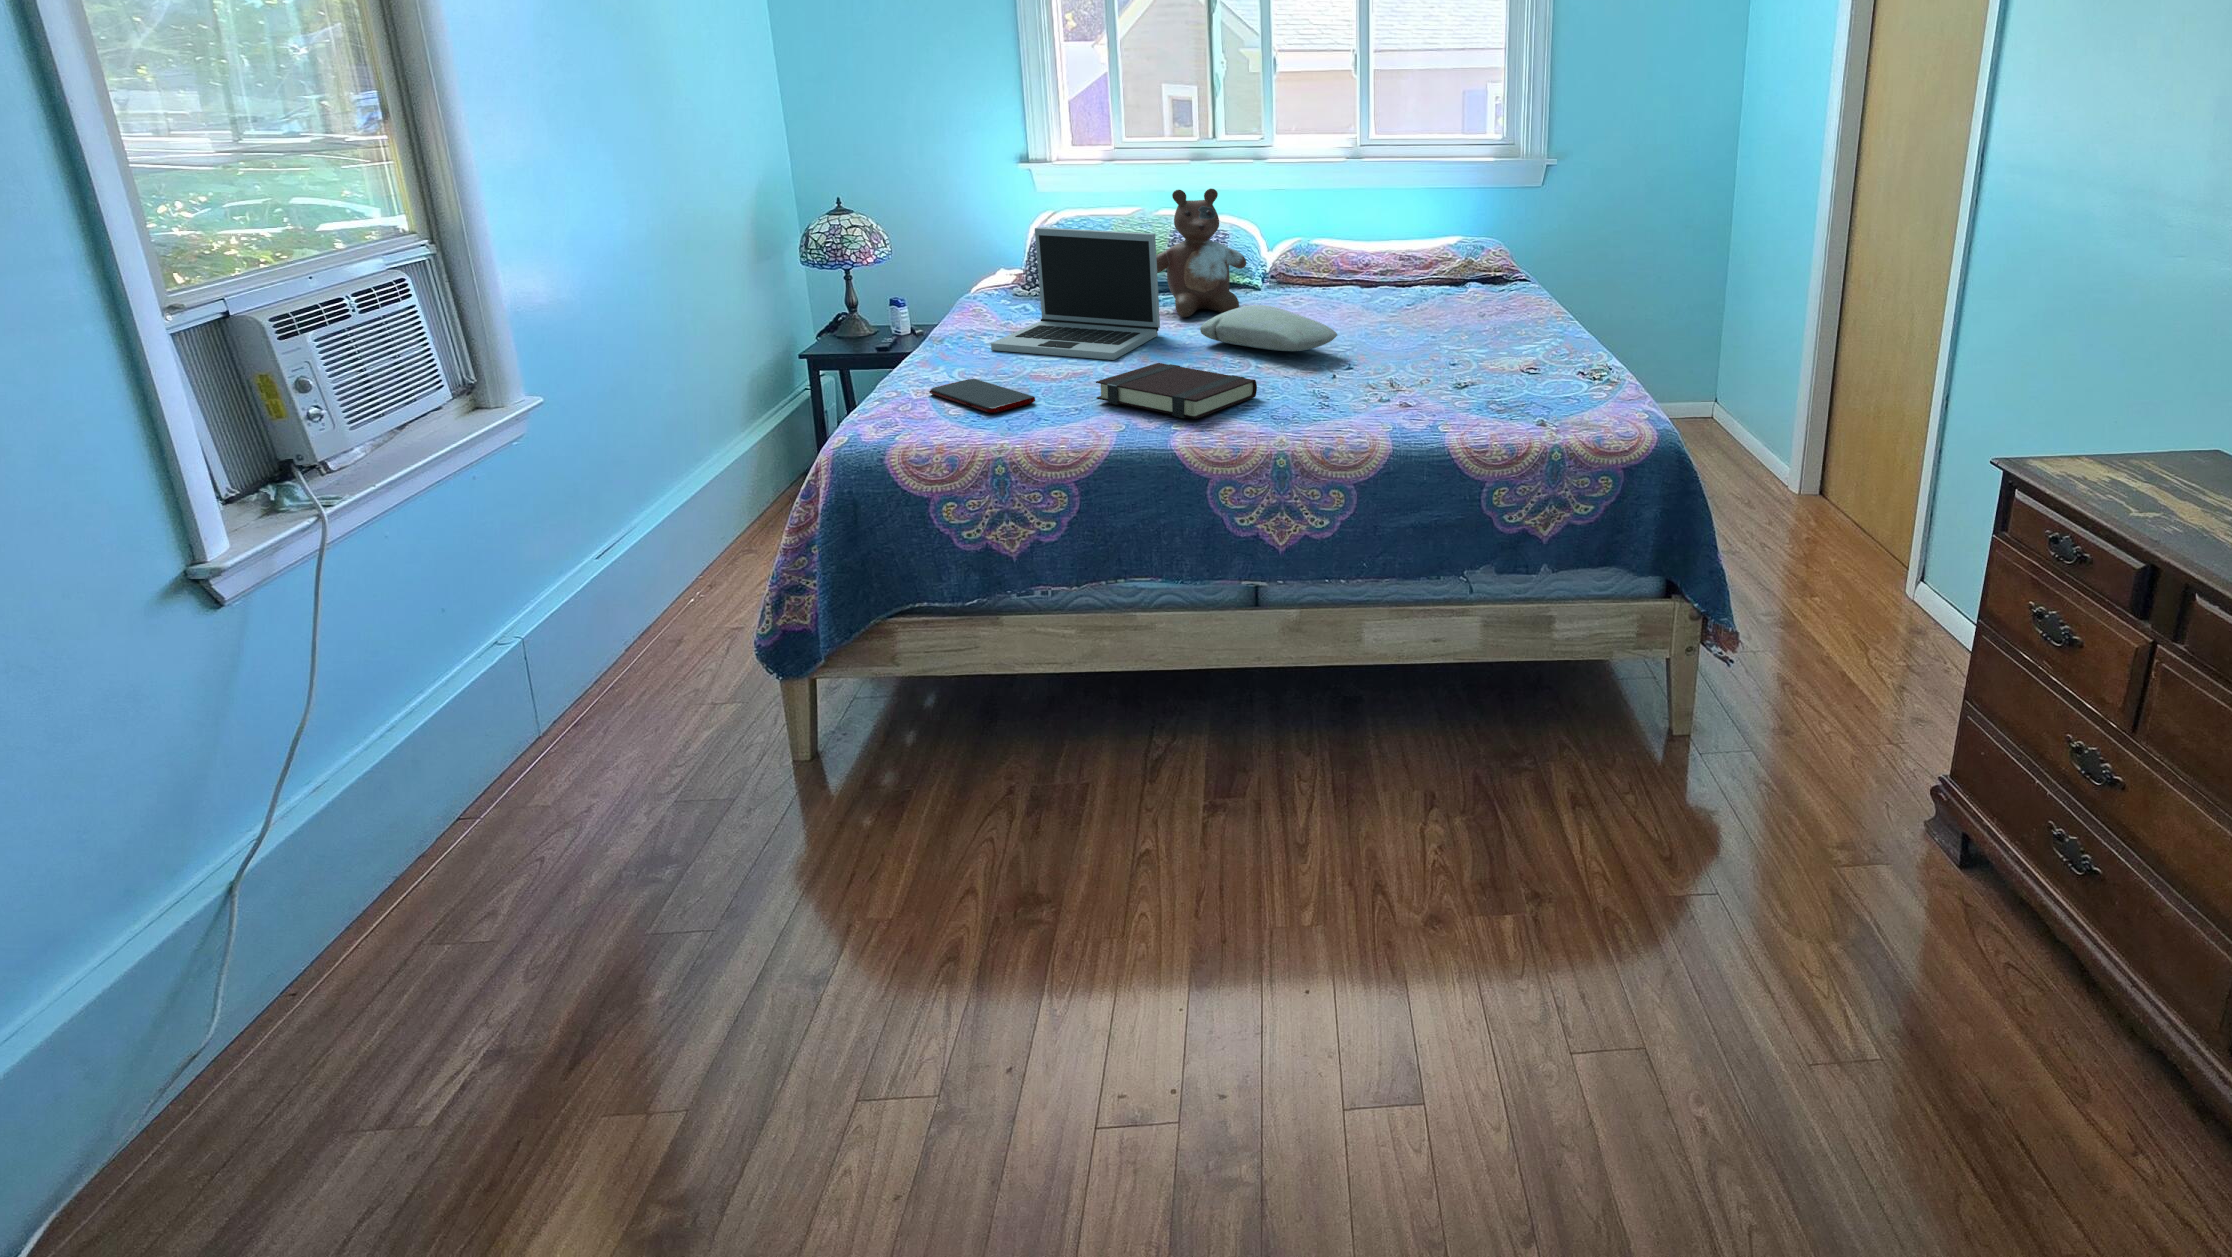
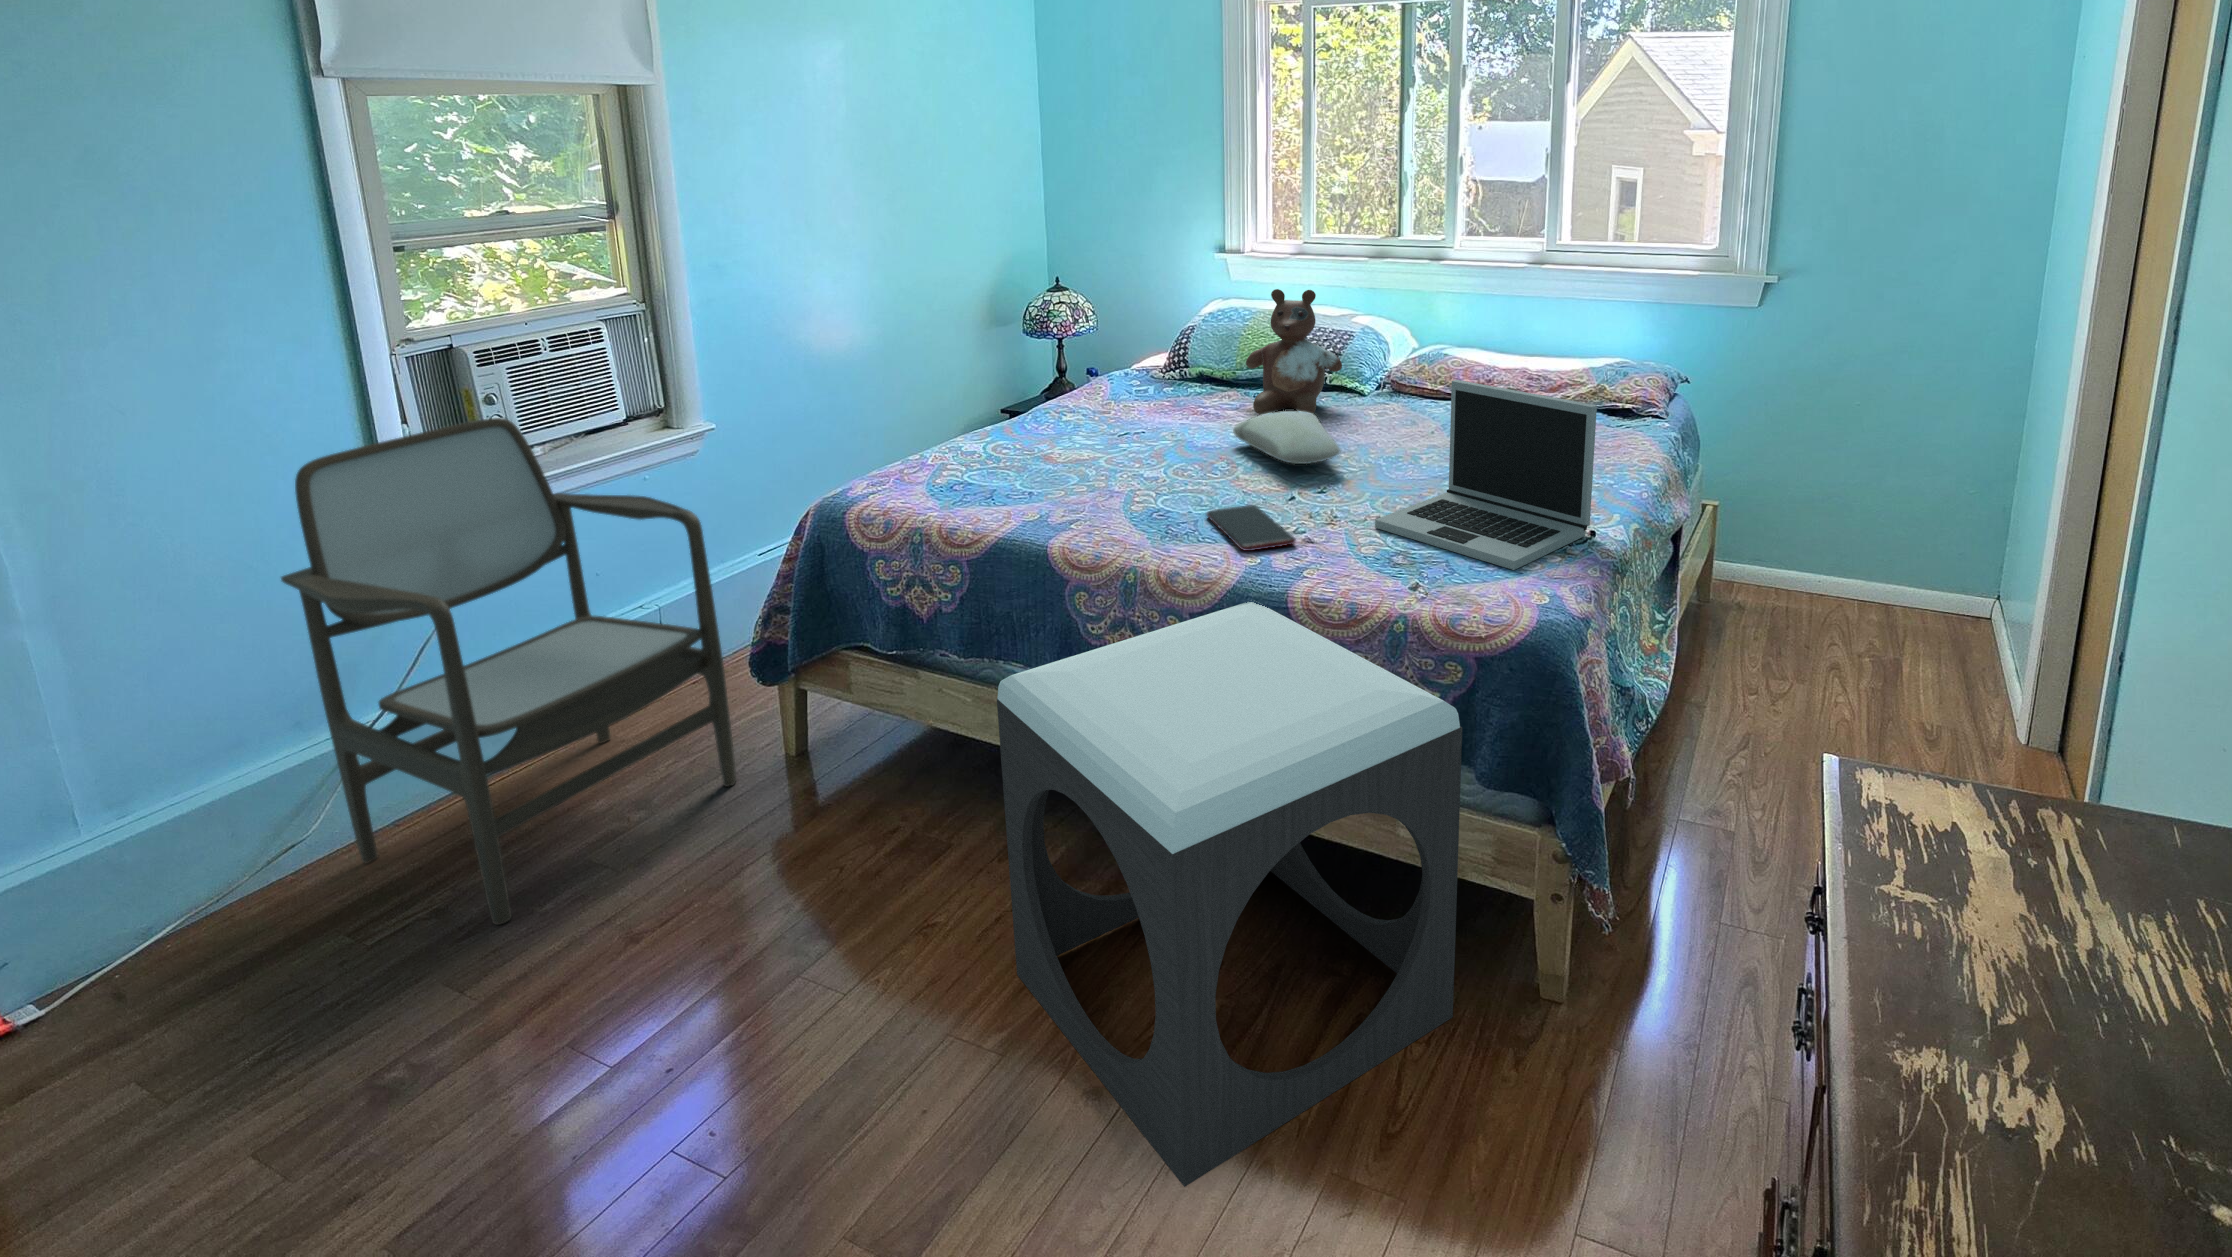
laptop: present [991,227,1160,360] -> present [1375,380,1597,570]
book: present [1096,363,1257,419] -> none [1061,458,1199,519]
smartphone: present [929,379,1035,413] -> present [1206,505,1296,551]
armchair: none [126,406,778,1043] -> present [281,418,736,925]
footstool: none [1278,462,1661,937] -> present [997,602,1462,1187]

